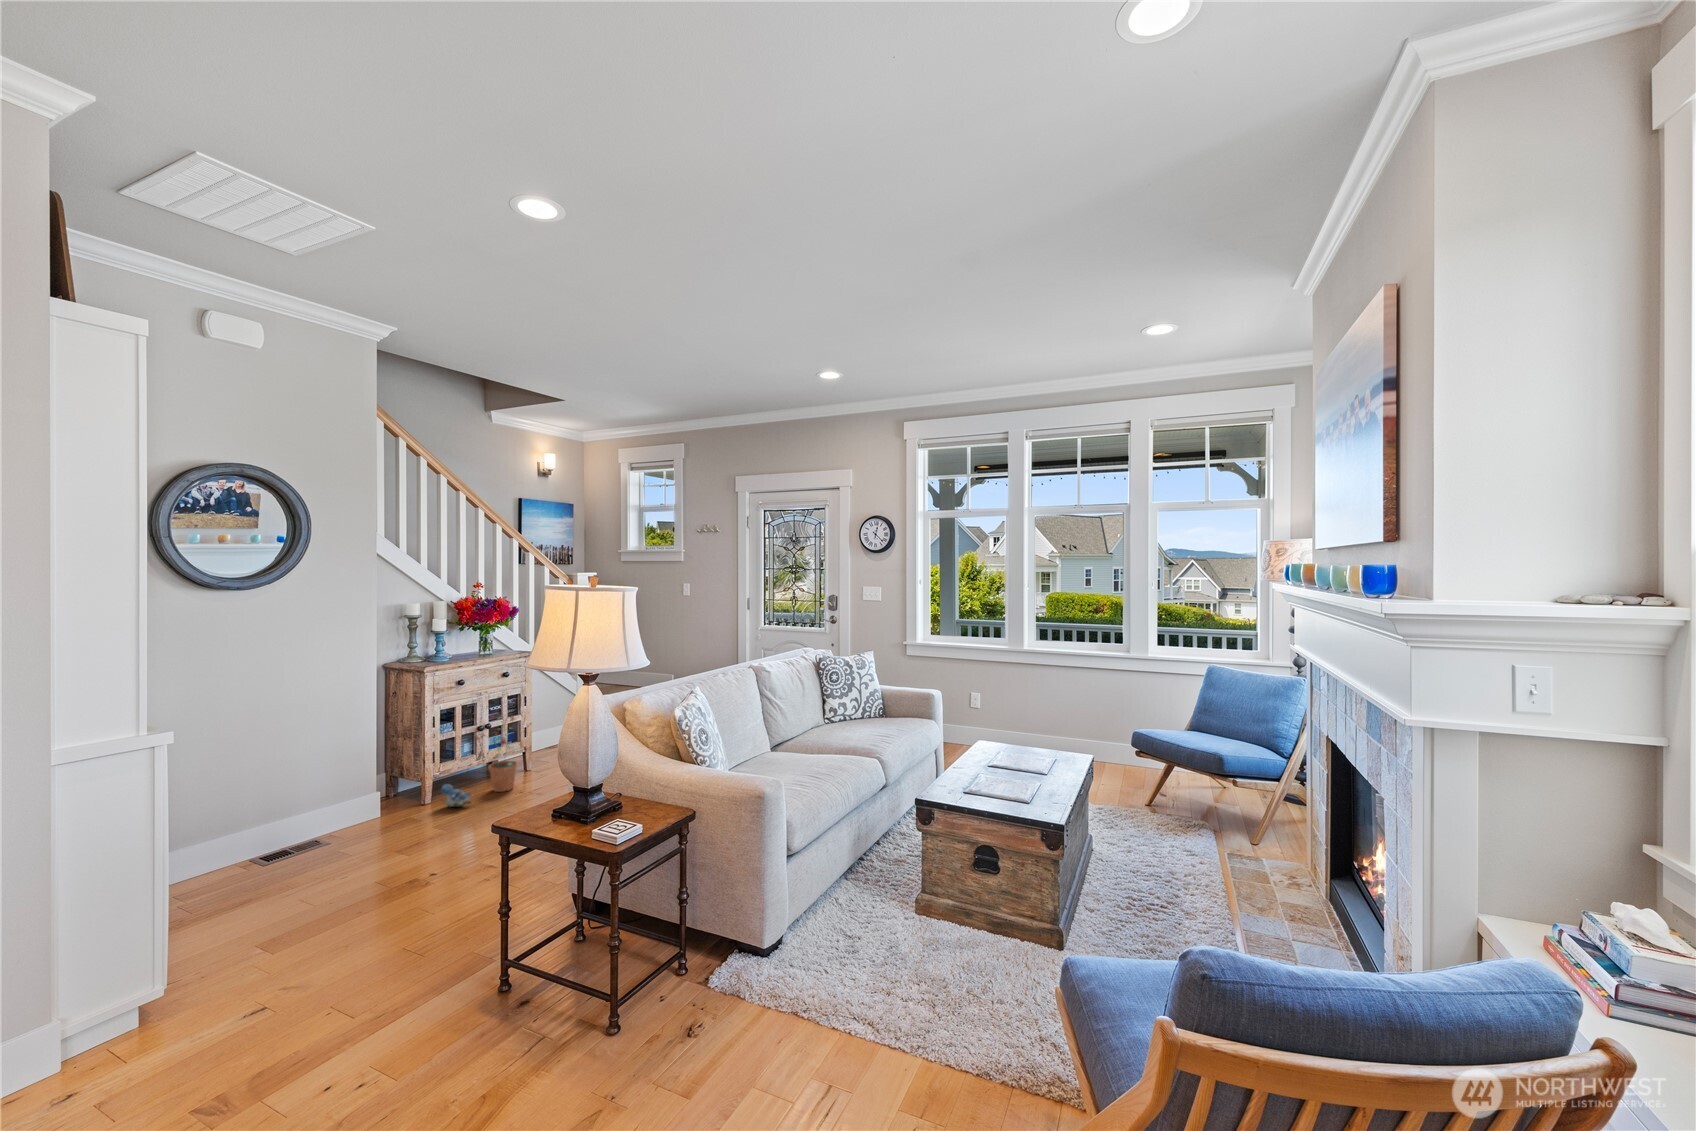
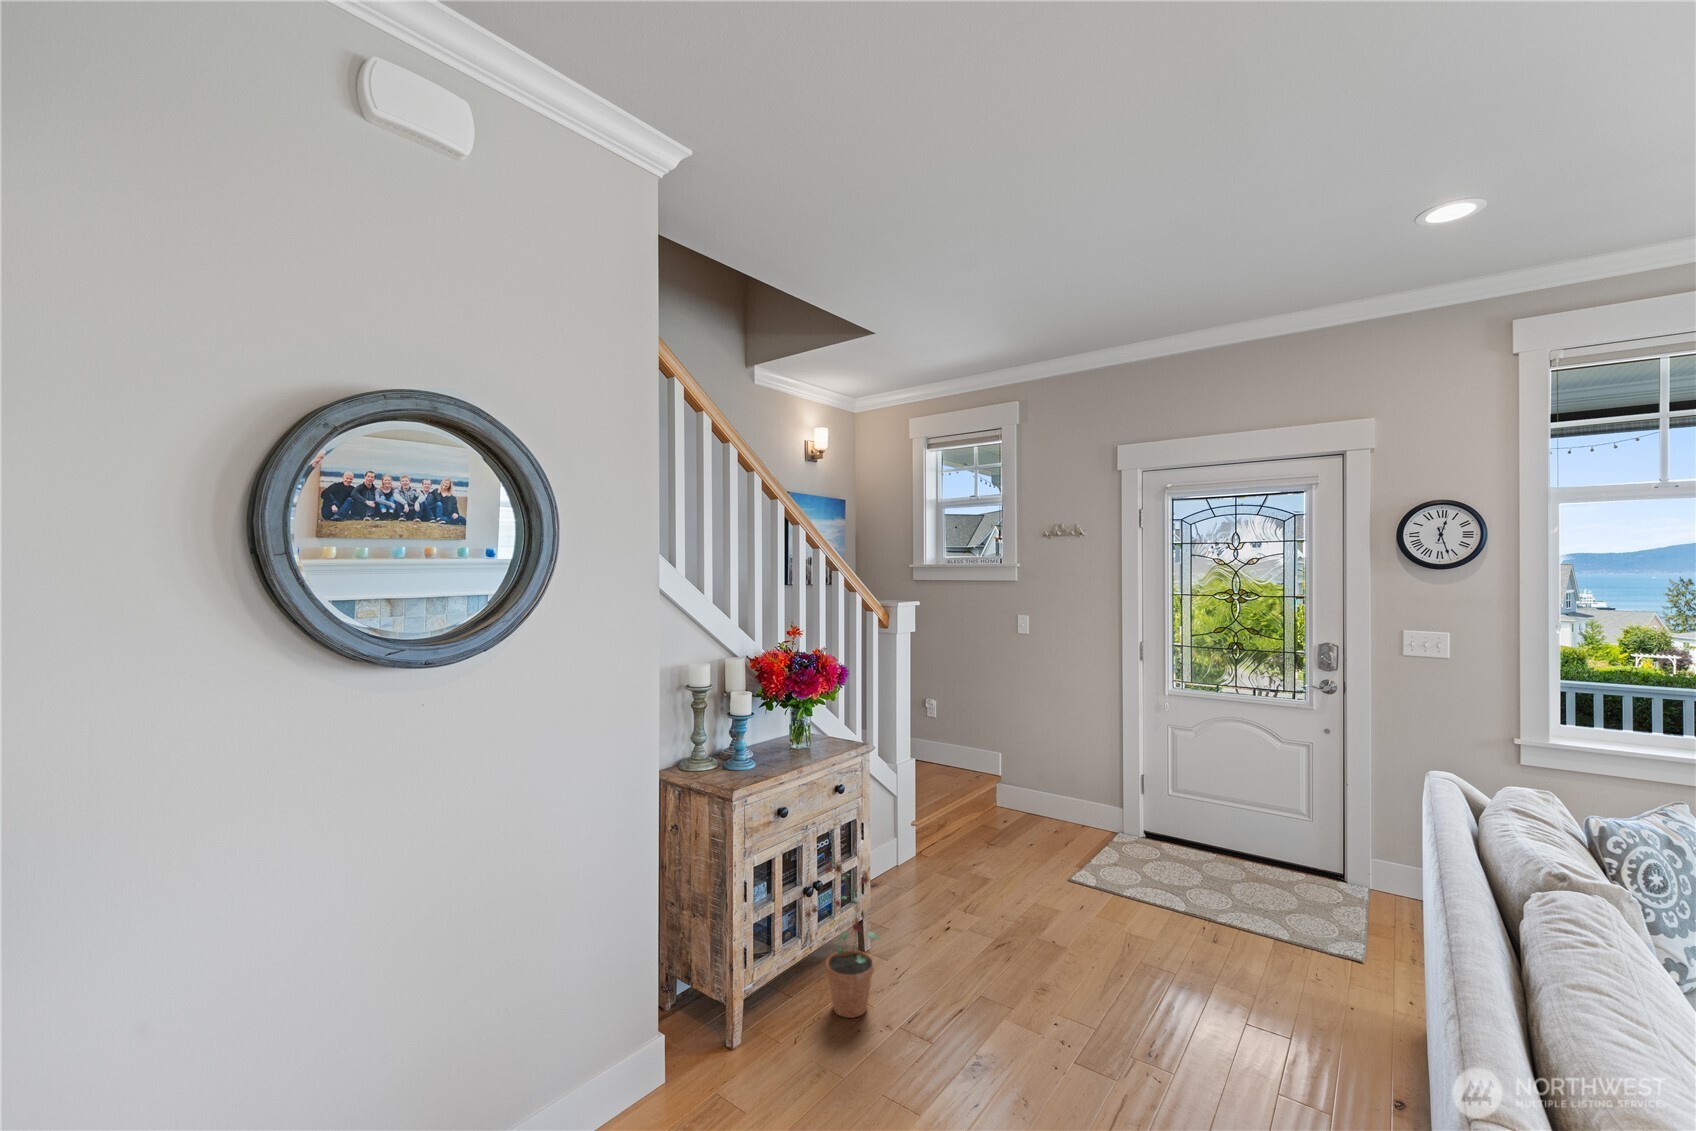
plush toy: present [441,784,473,807] -> none [761,1016,819,1067]

